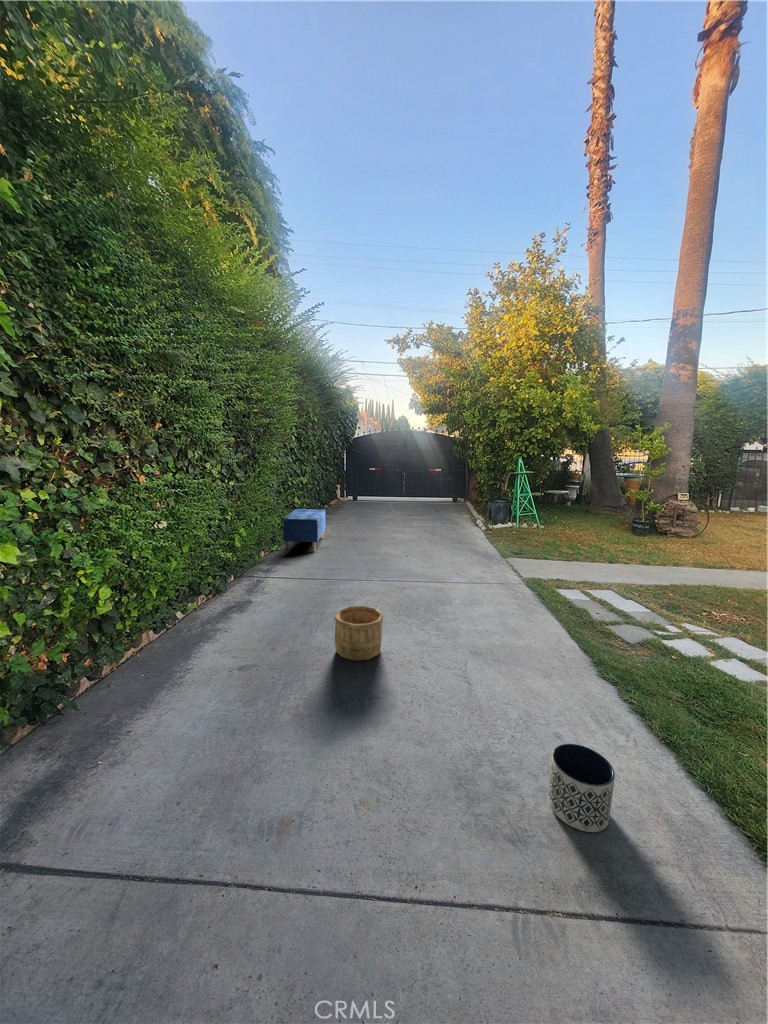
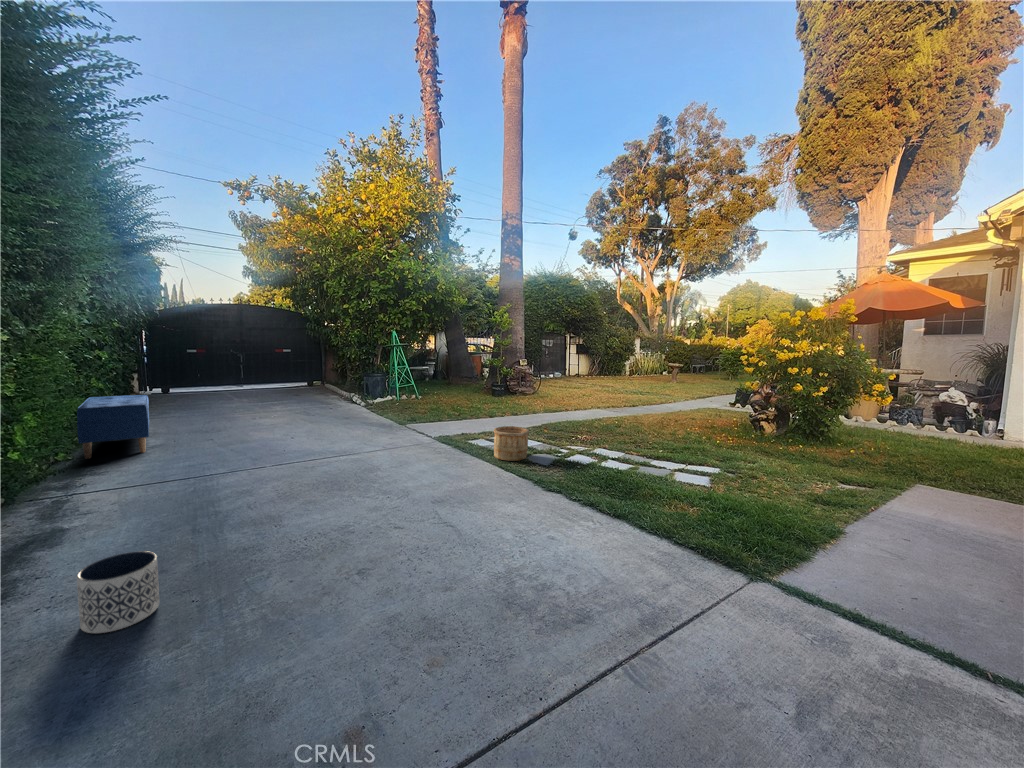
wooden bucket: present [334,606,384,661] -> present [494,426,529,461]
planter: present [548,744,615,832] -> present [77,551,159,633]

